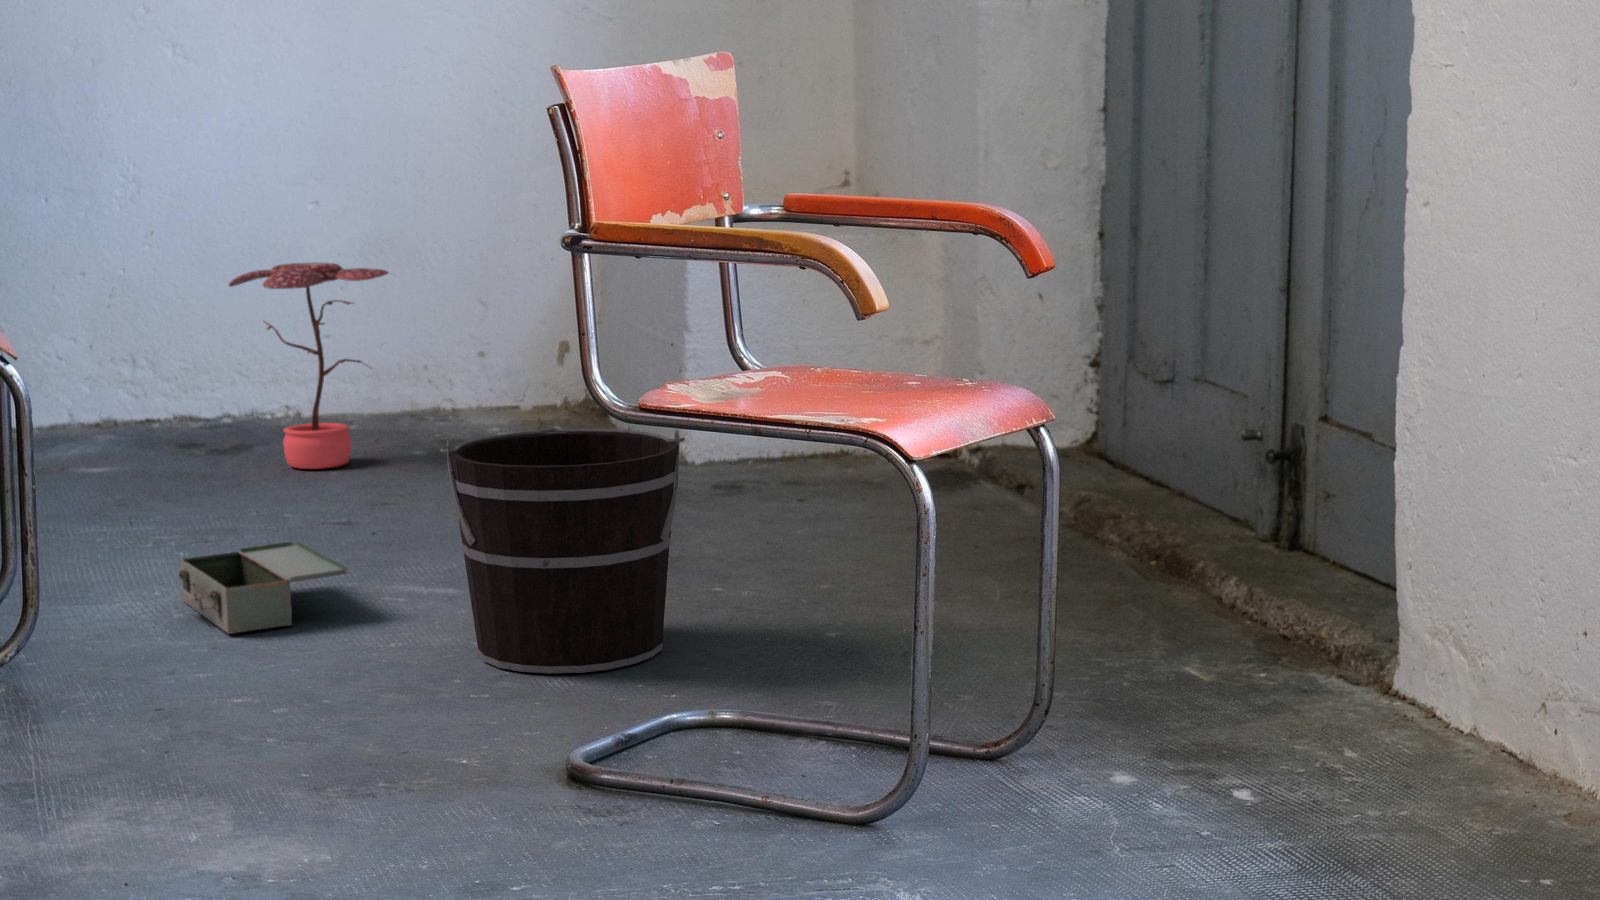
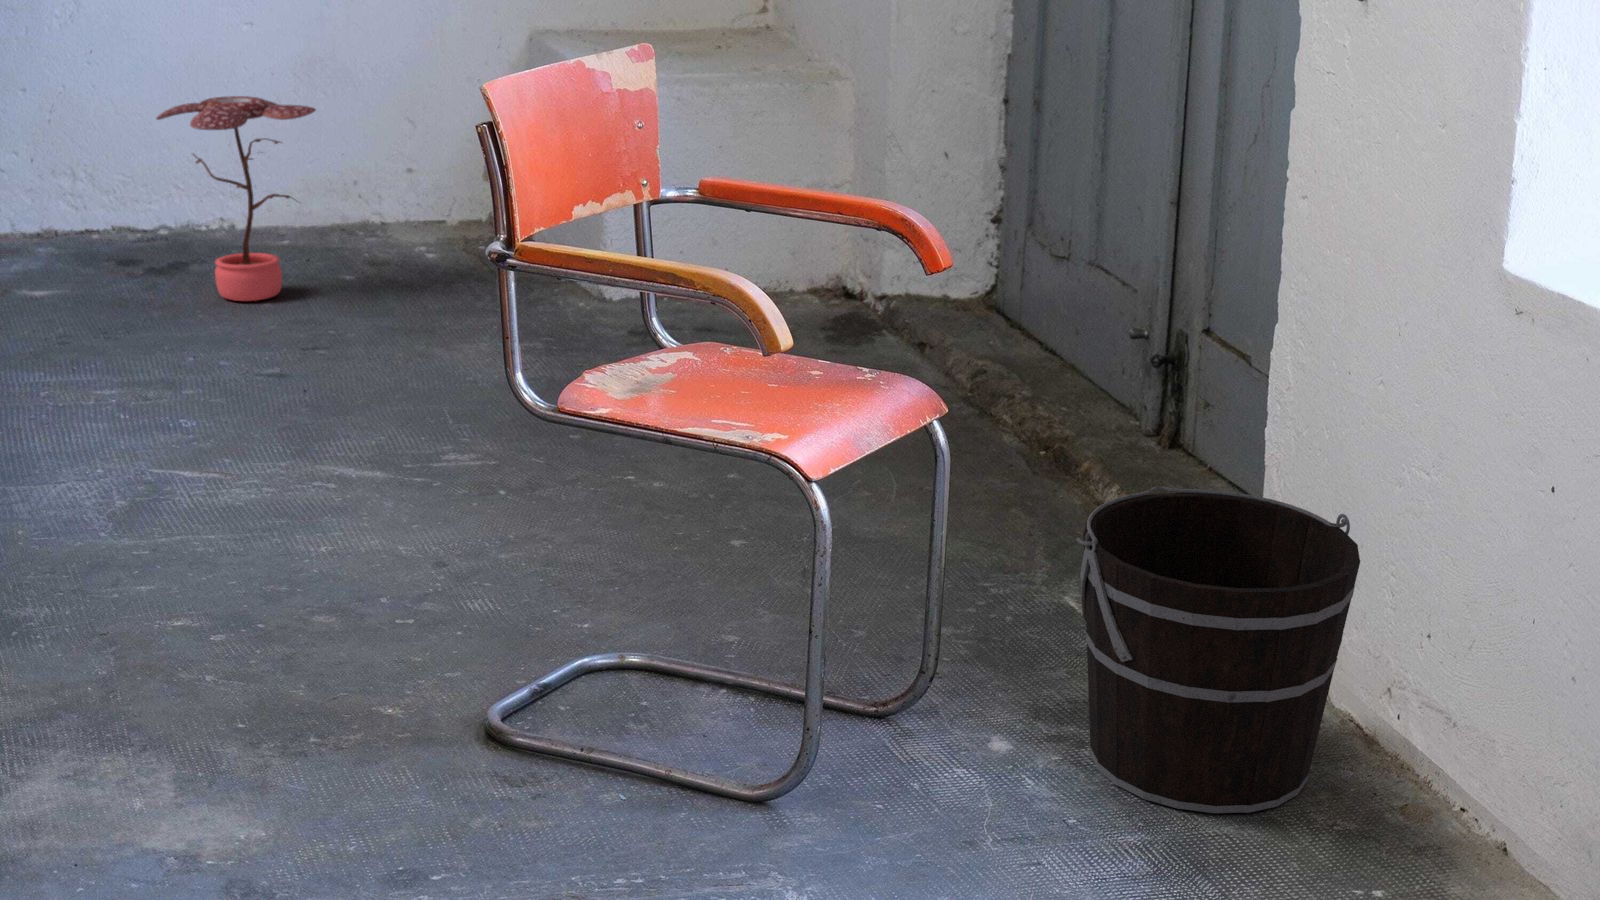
bucket: present [440,428,685,673] -> present [1076,486,1360,813]
toolbox: present [179,542,349,634] -> none [116,424,281,532]

